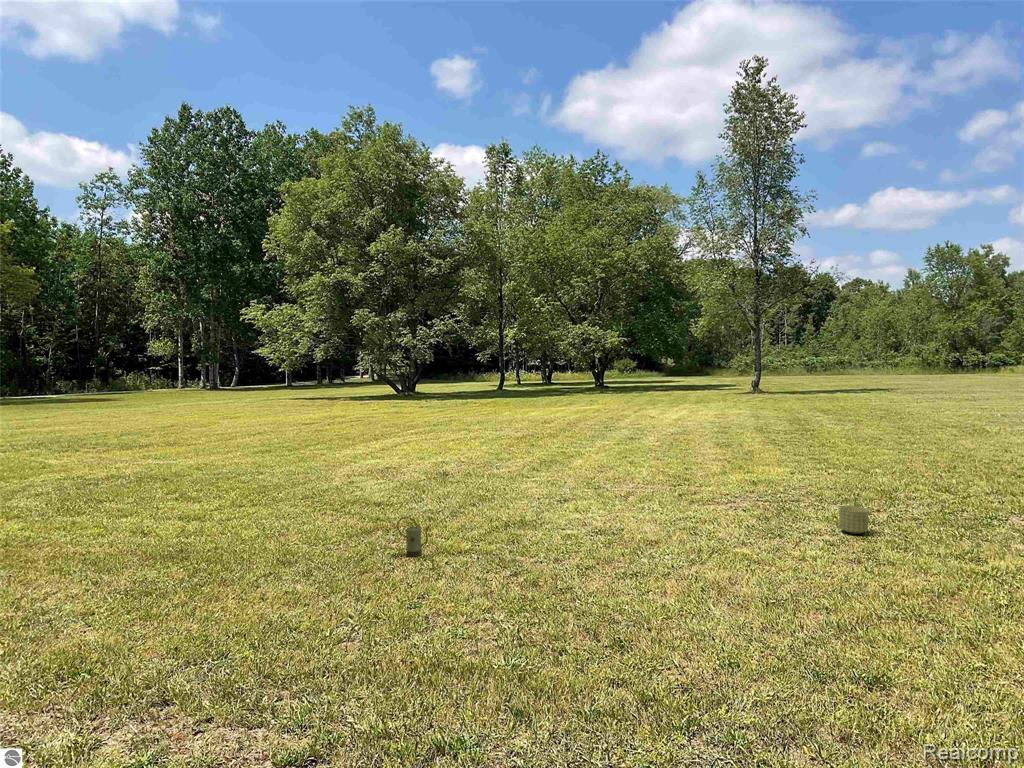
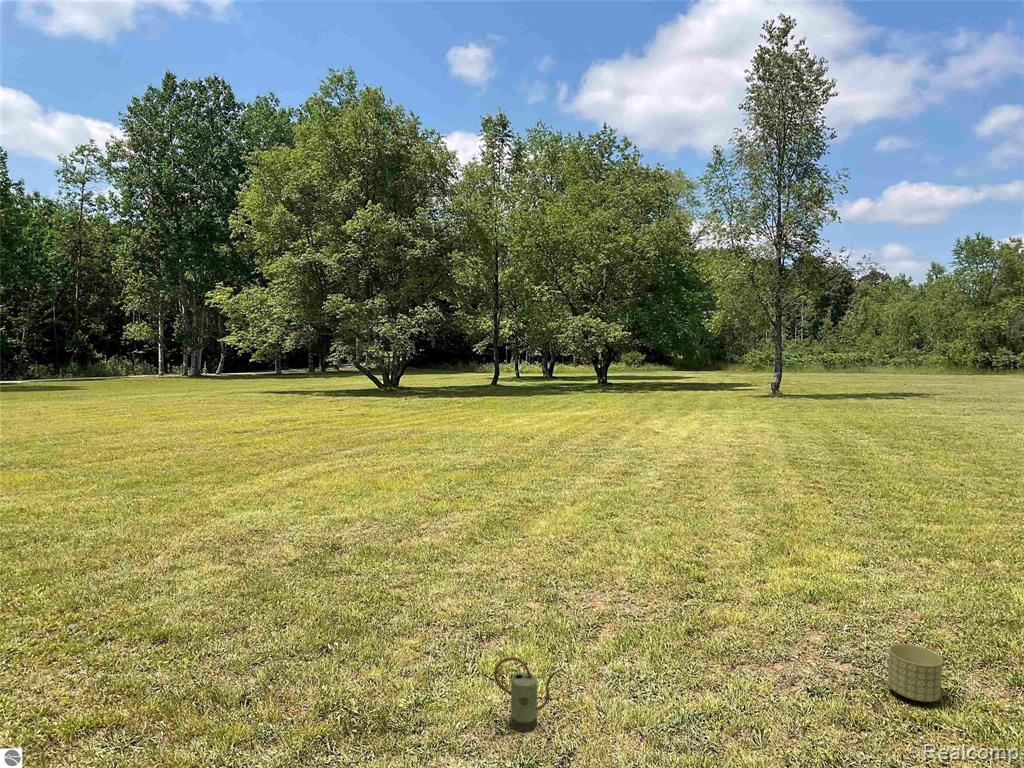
watering can: present [397,517,430,557] -> present [494,657,555,732]

